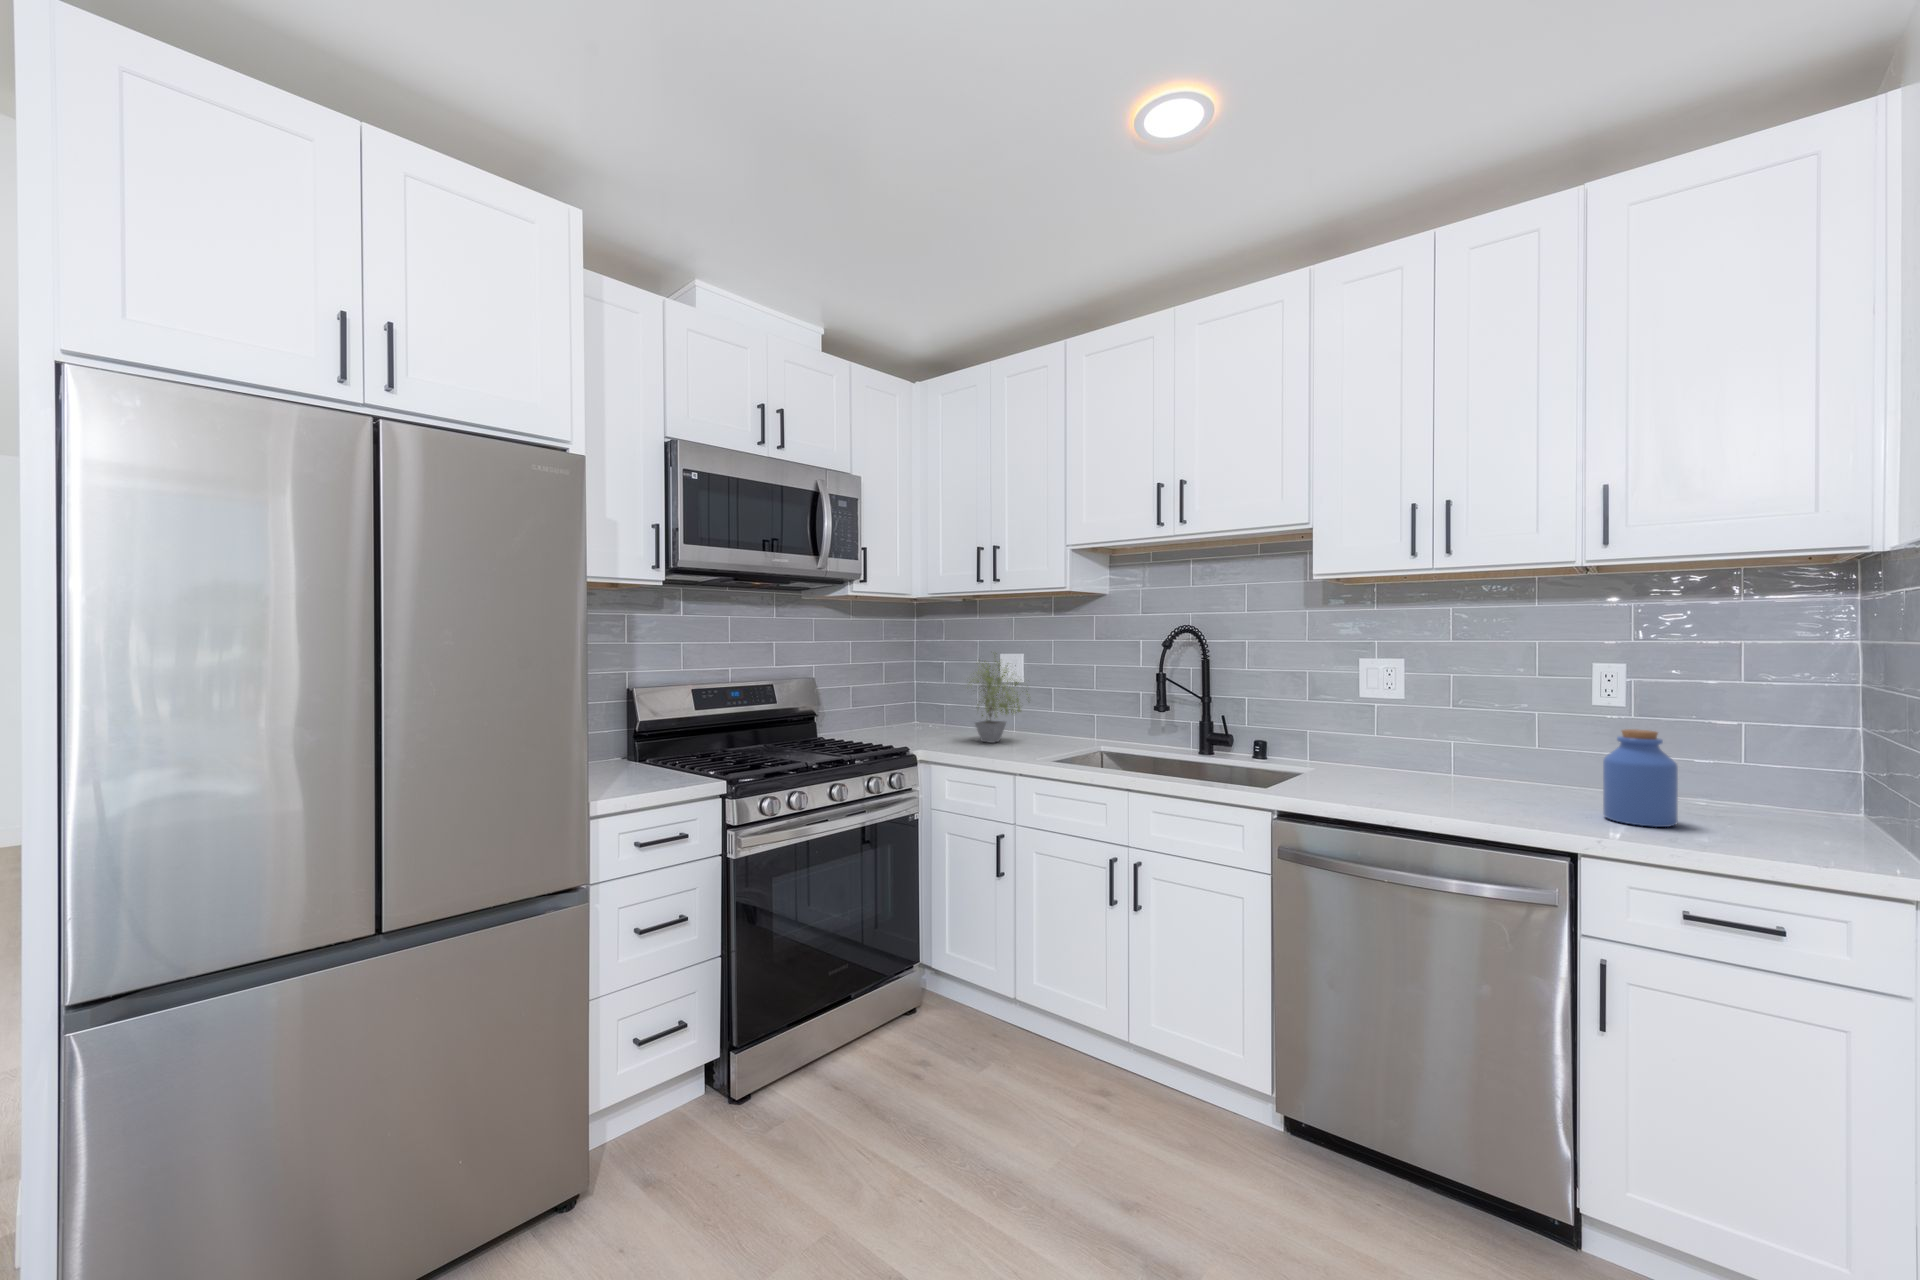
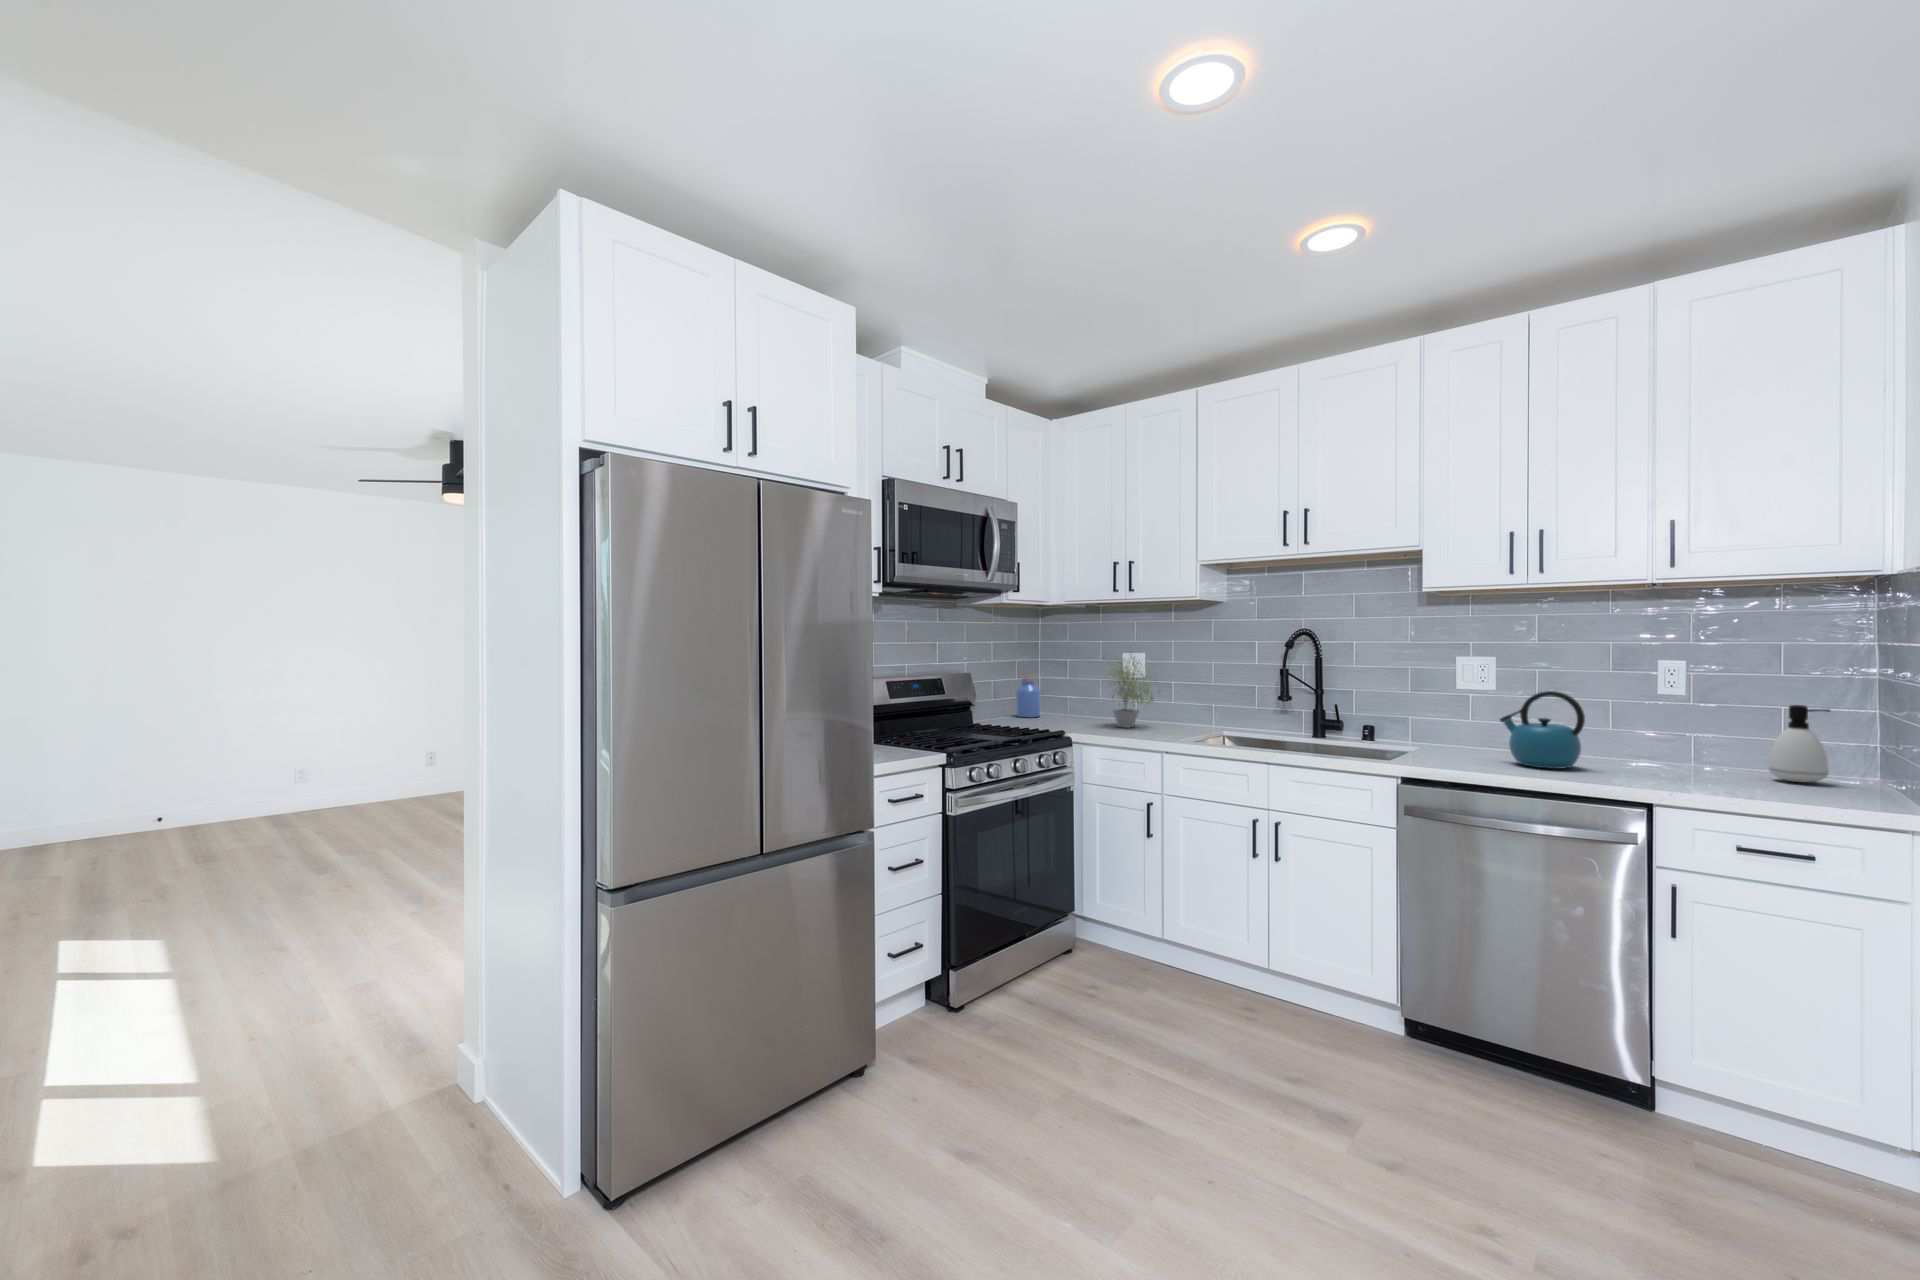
kettle: none [1402,702,1502,799] -> present [1500,691,1585,769]
soap dispenser: none [1727,720,1805,819] -> present [1769,705,1830,782]
jar: present [1603,729,1678,827] -> present [1016,677,1041,717]

